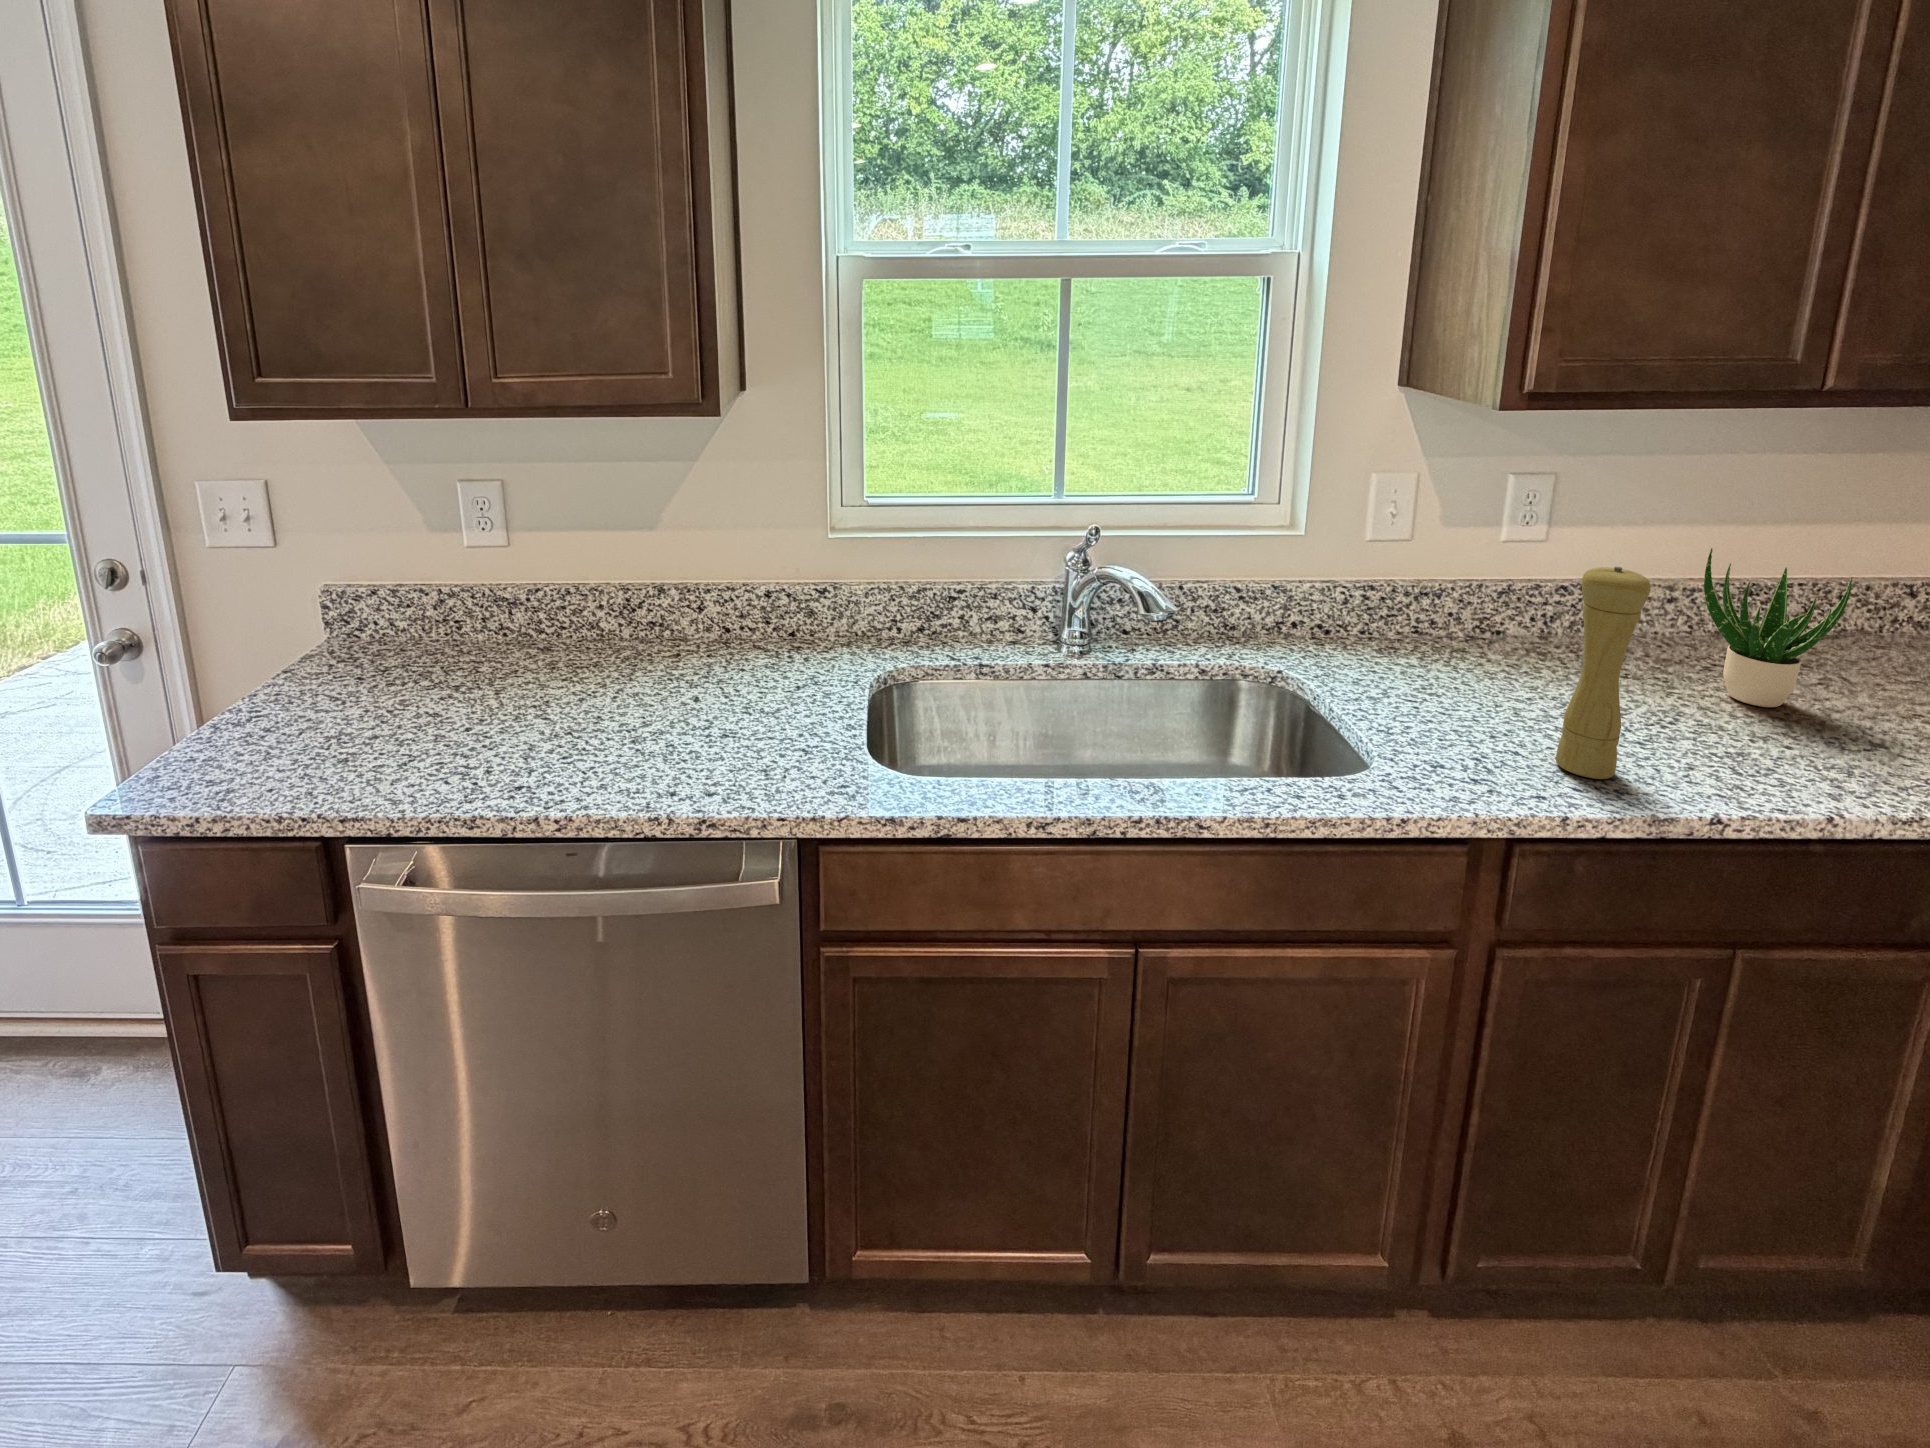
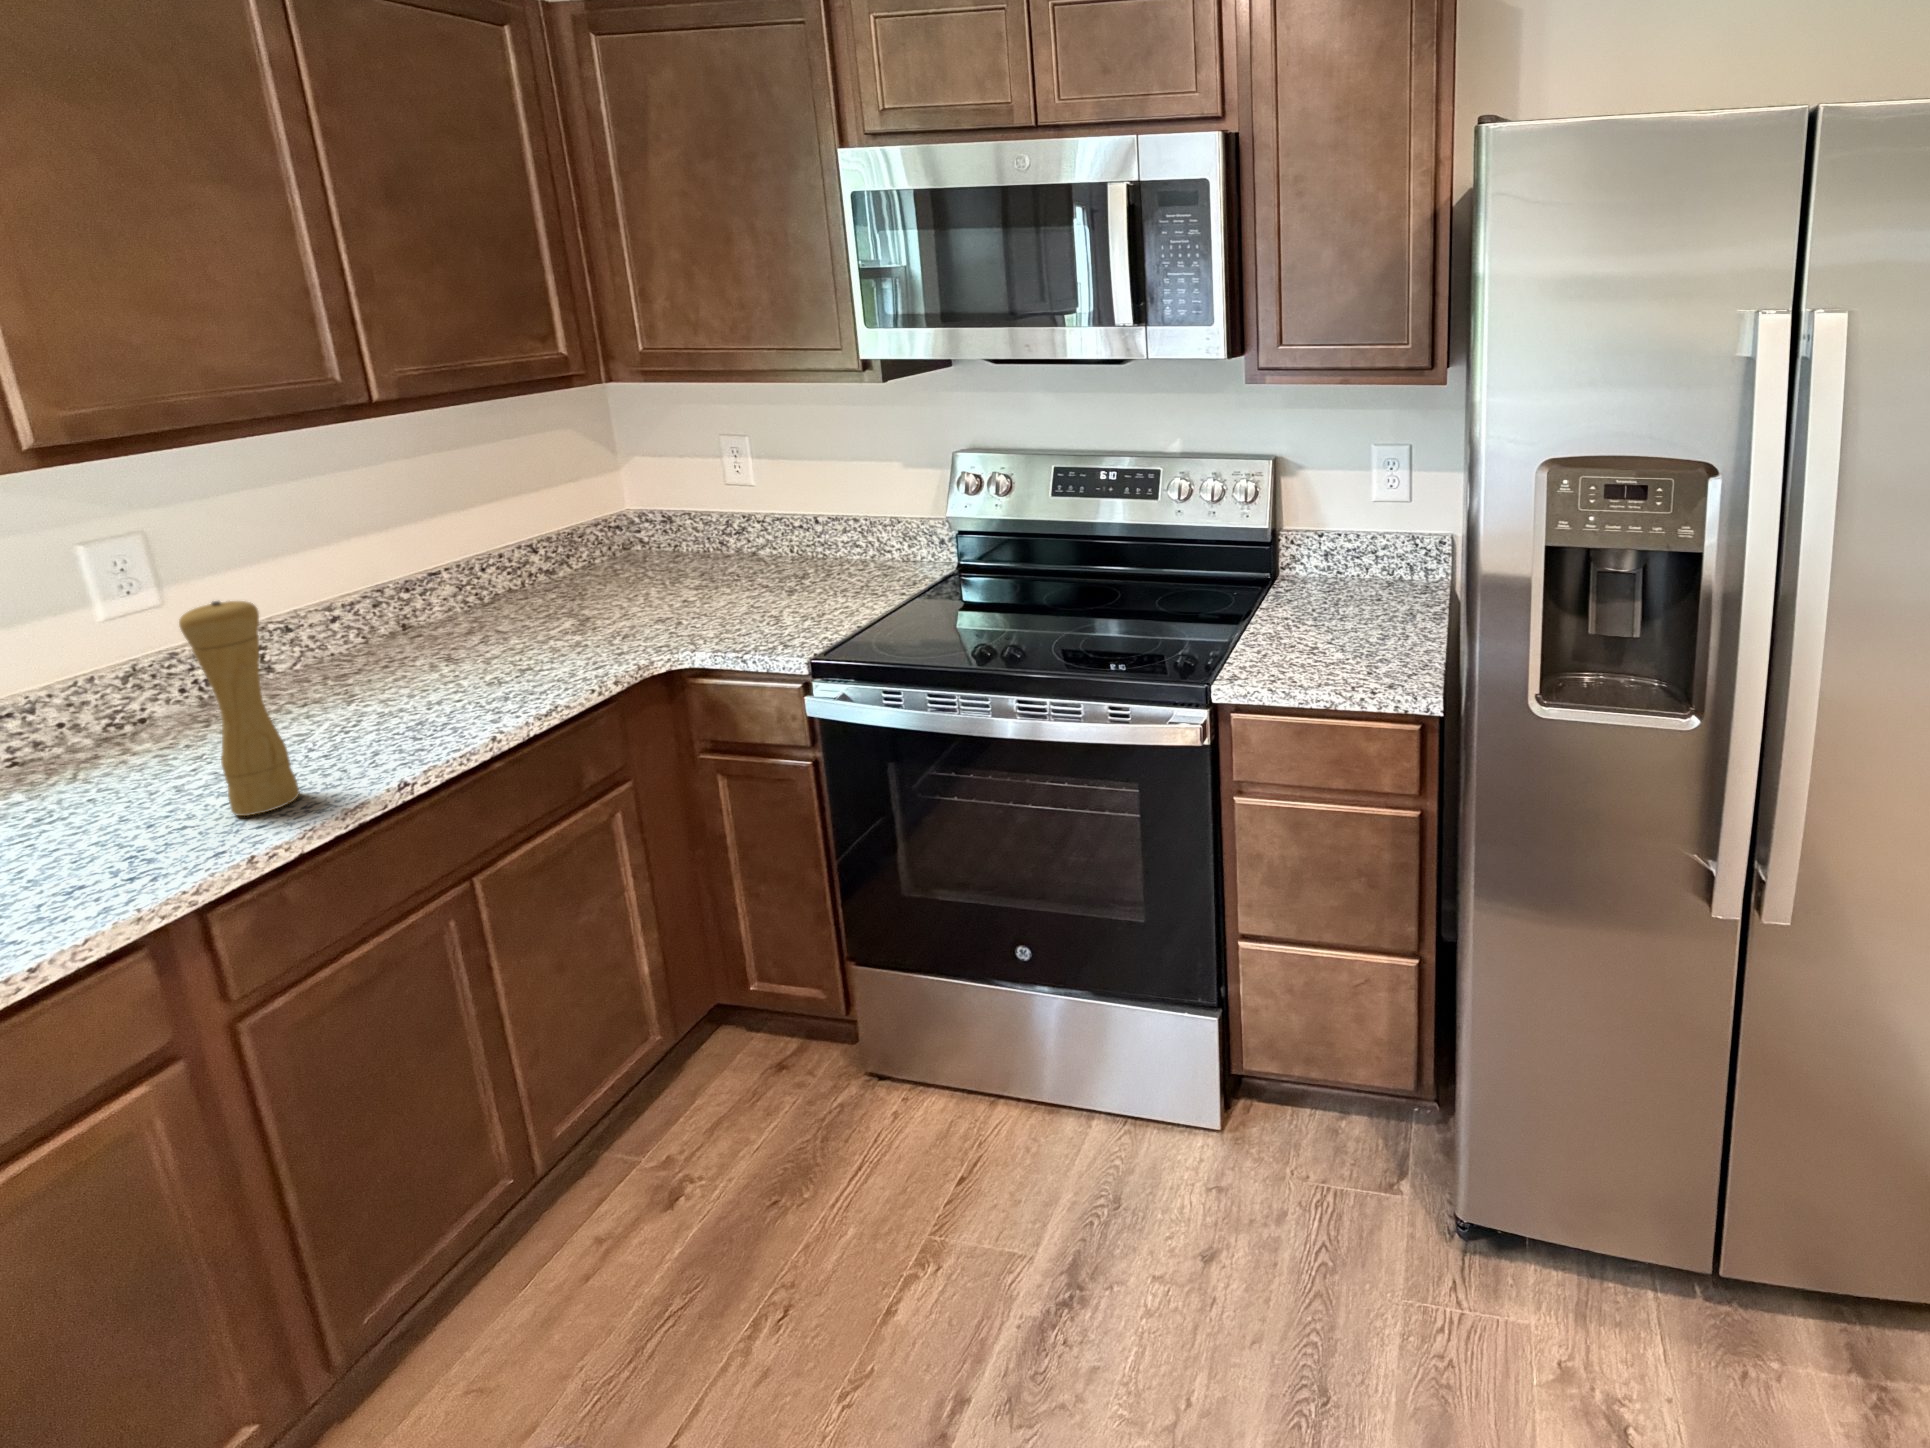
potted plant: present [1704,548,1852,707] -> none [336,549,468,682]

